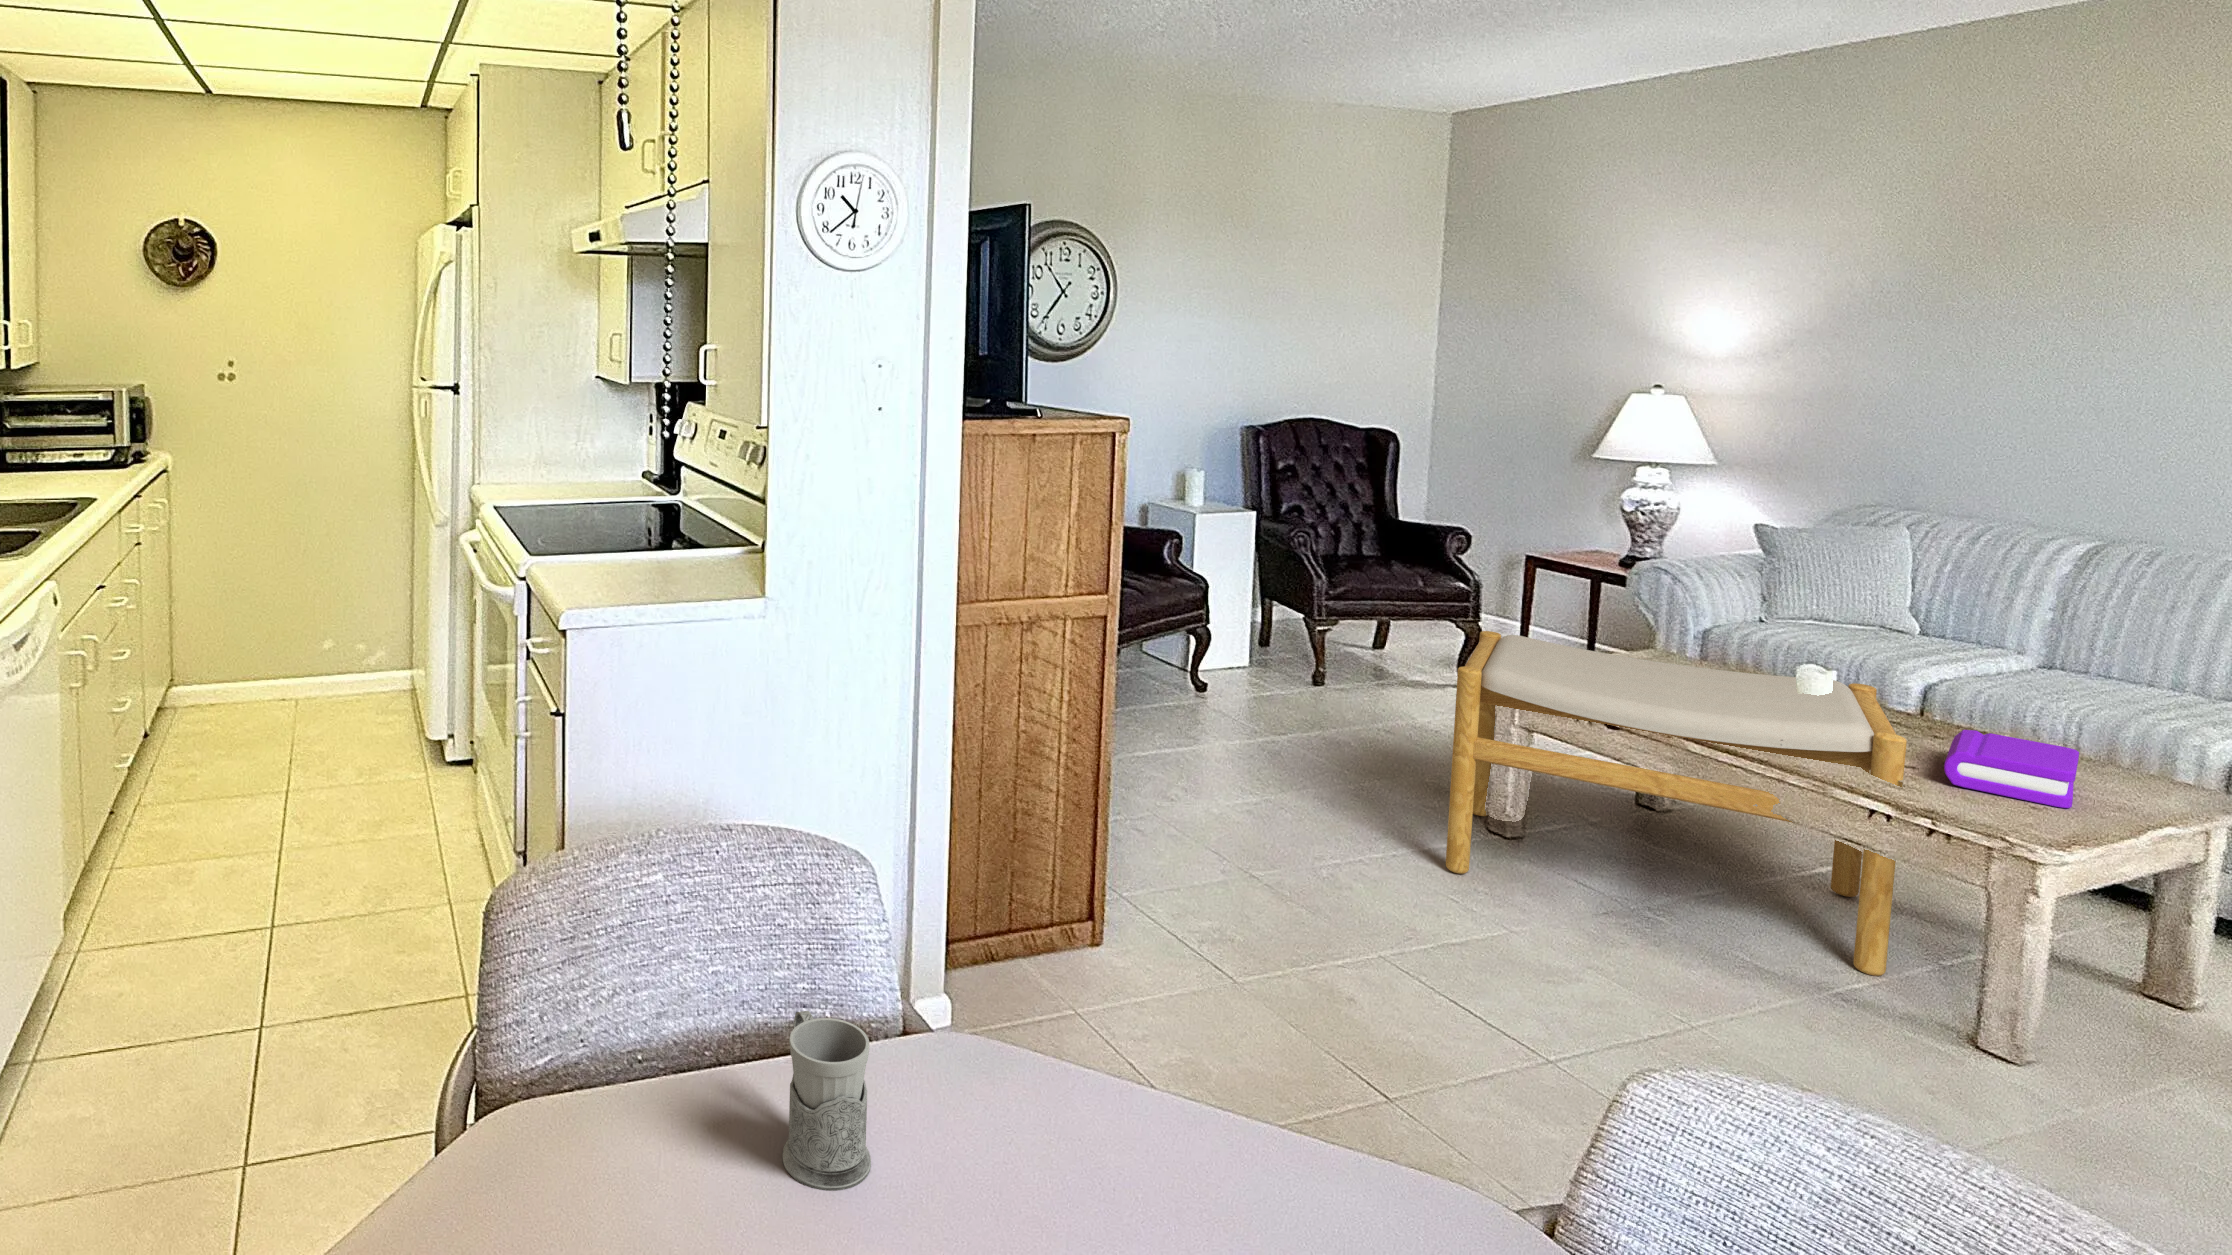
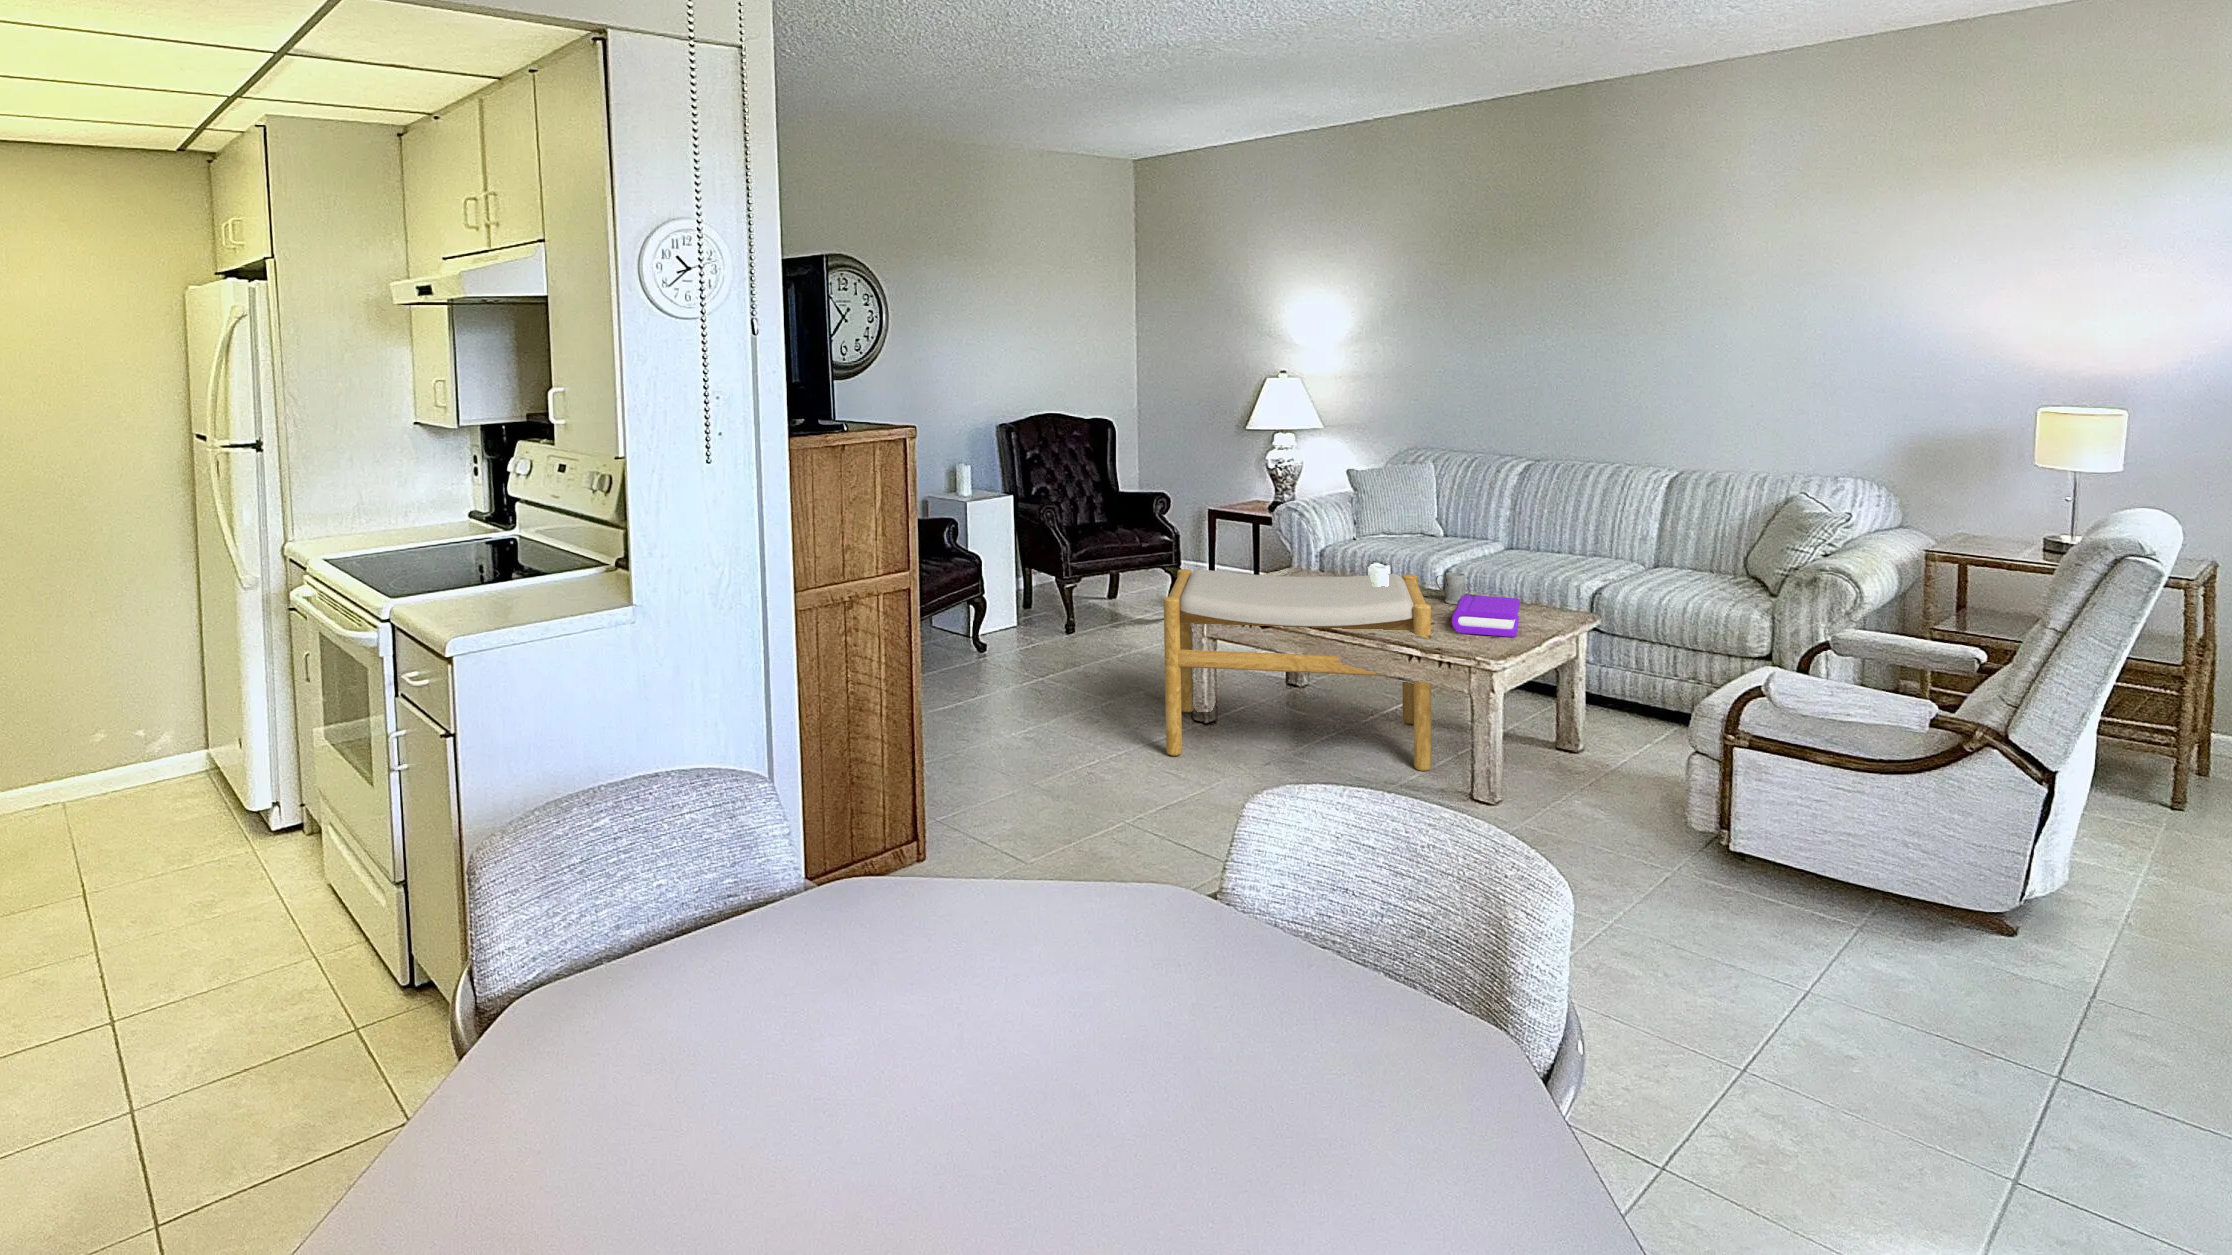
mug: present [783,1011,871,1191] -> present [1435,573,1465,604]

